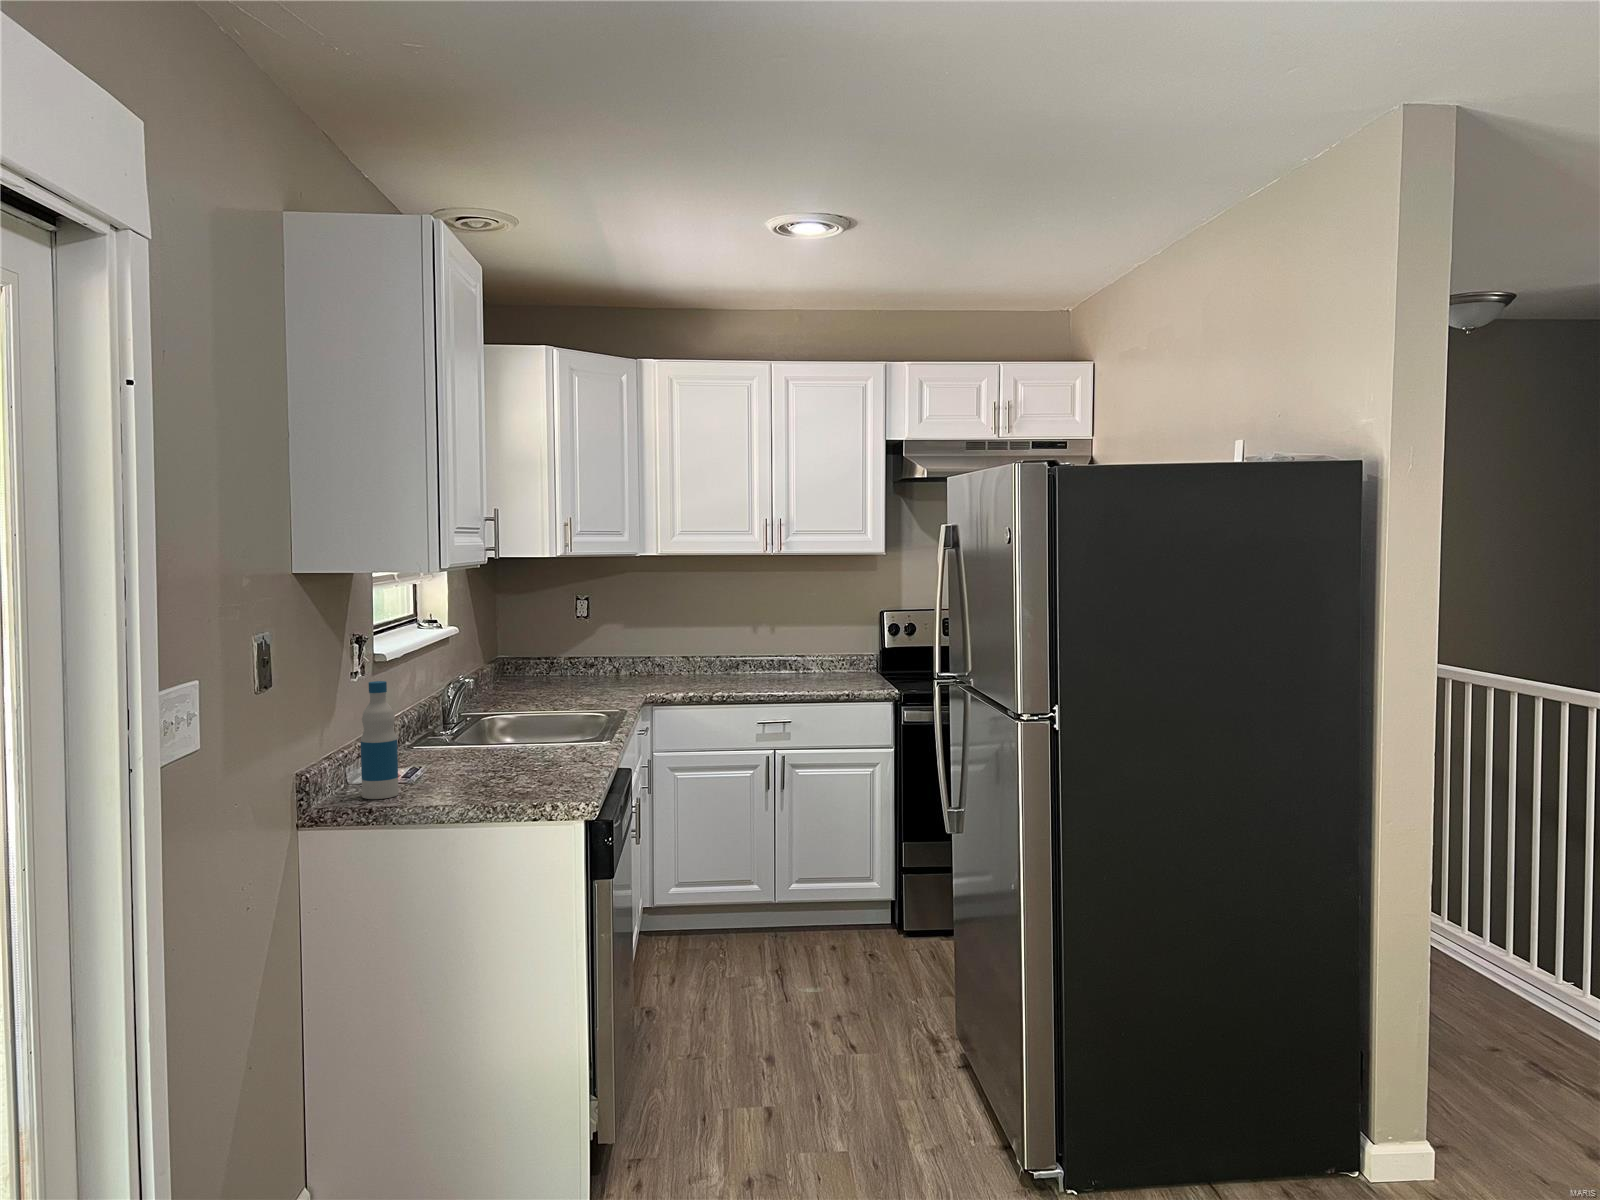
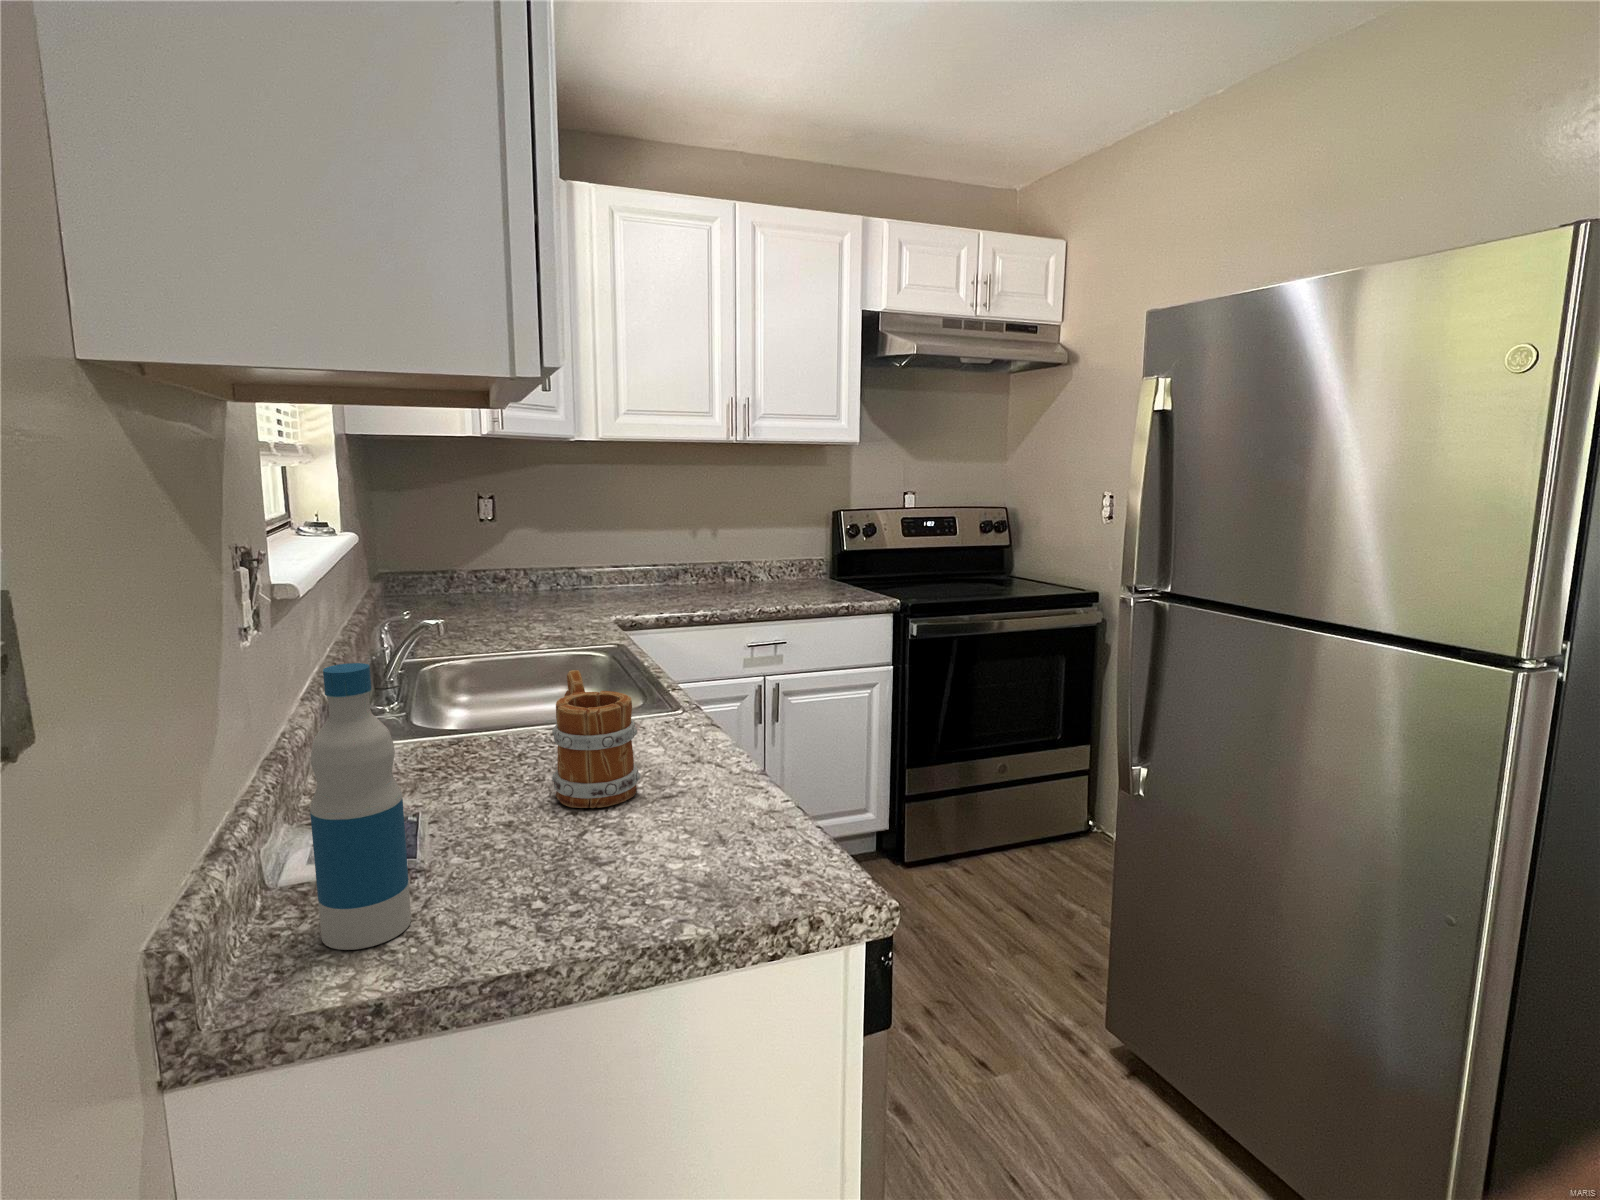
mug: none [494,704,539,773] -> present [552,670,640,808]

